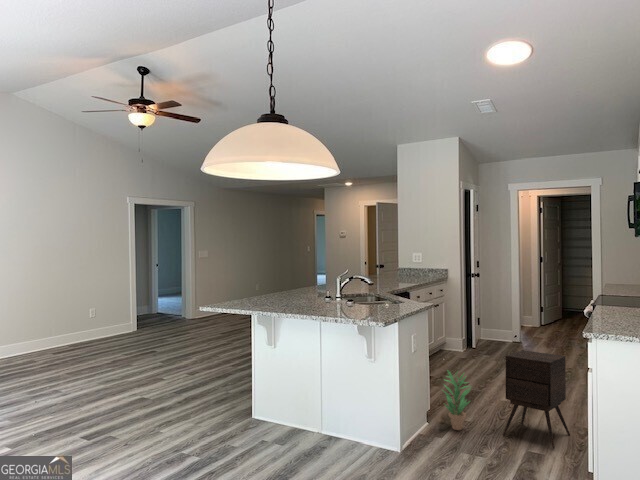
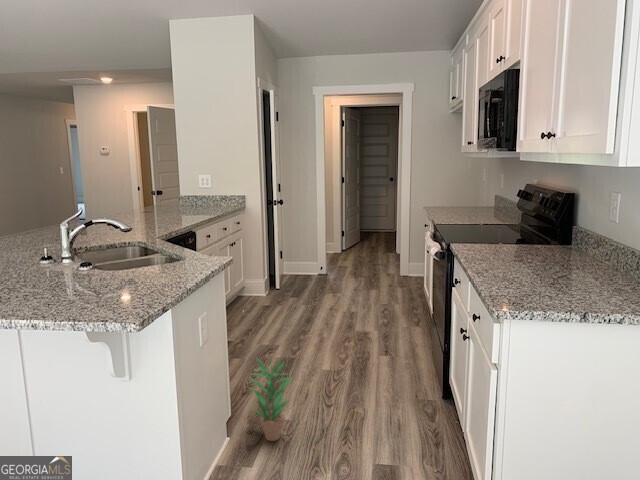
side table: present [503,350,570,449] -> none [336,312,416,450]

